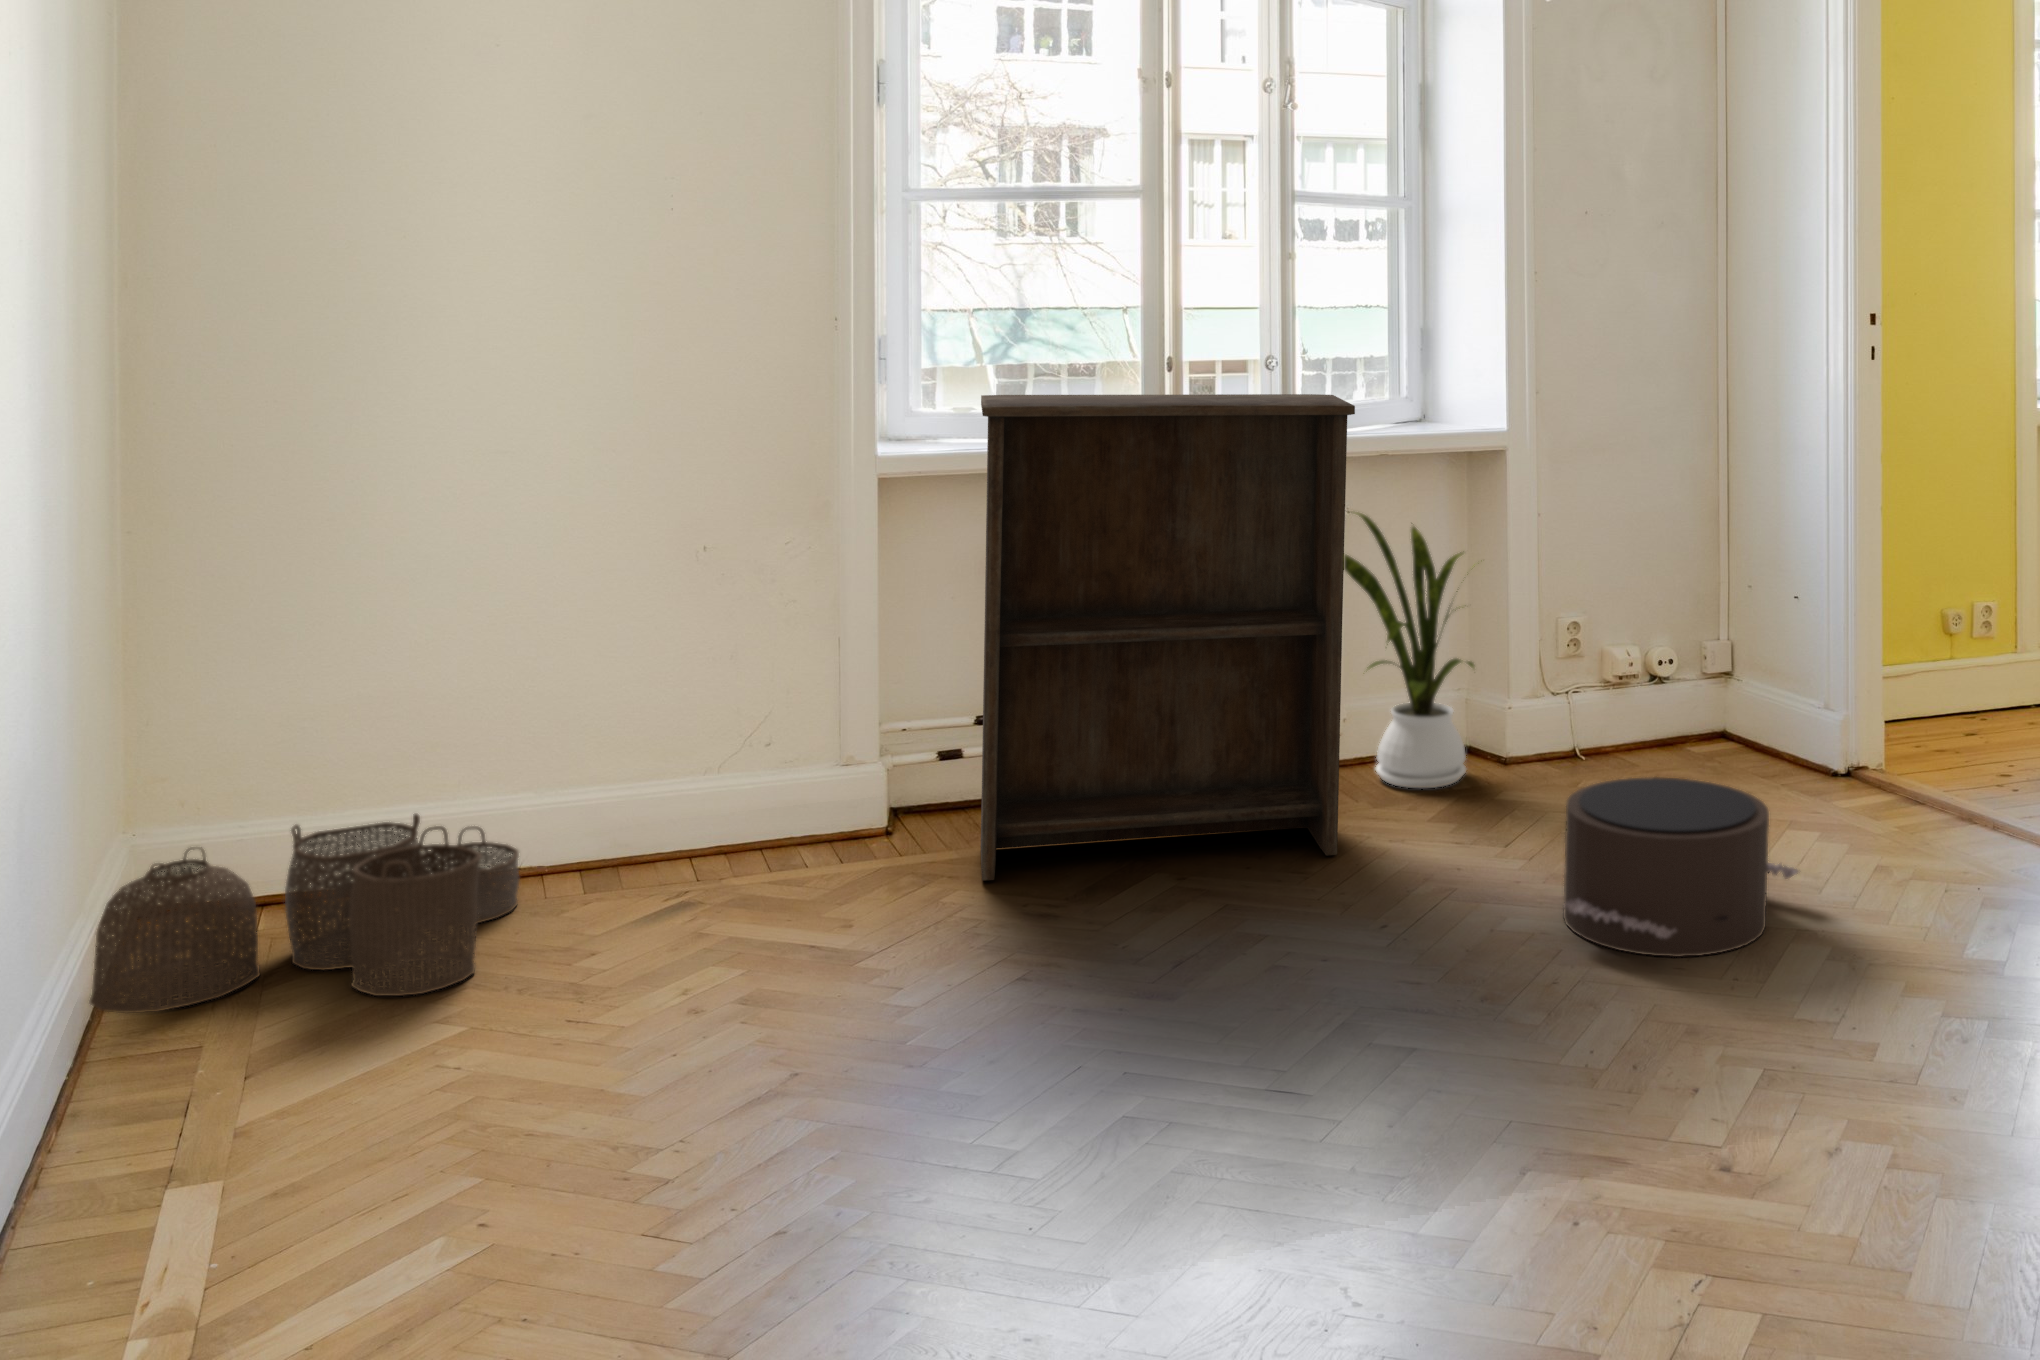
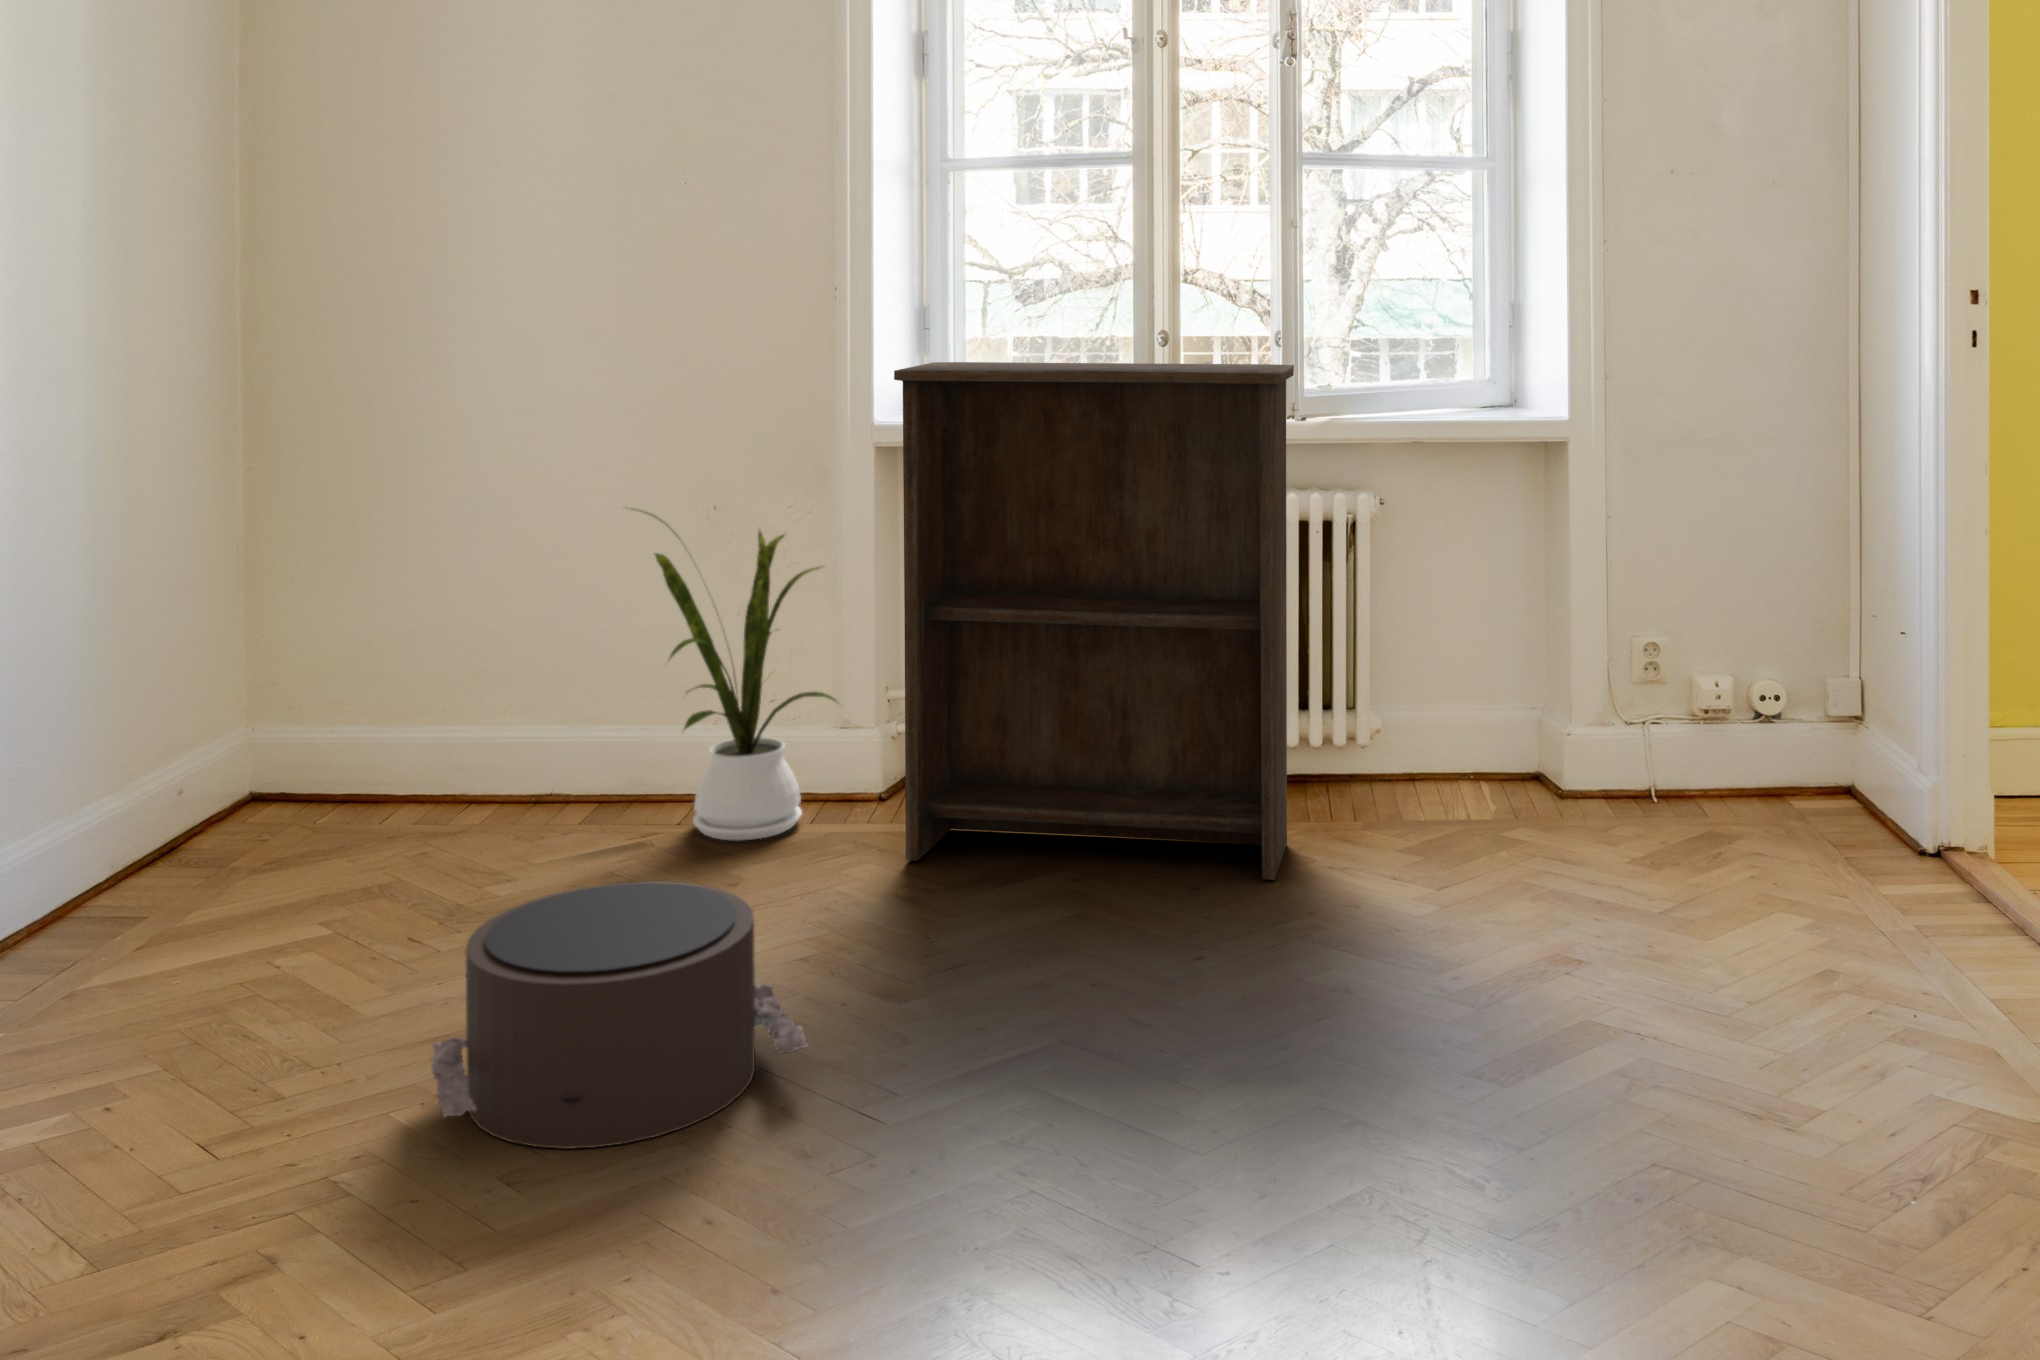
house plant: present [1344,512,1474,789] -> present [639,510,837,840]
pouf: present [1563,777,1799,957] -> present [431,881,808,1149]
woven basket: present [90,814,519,1013] -> none [153,734,528,900]

